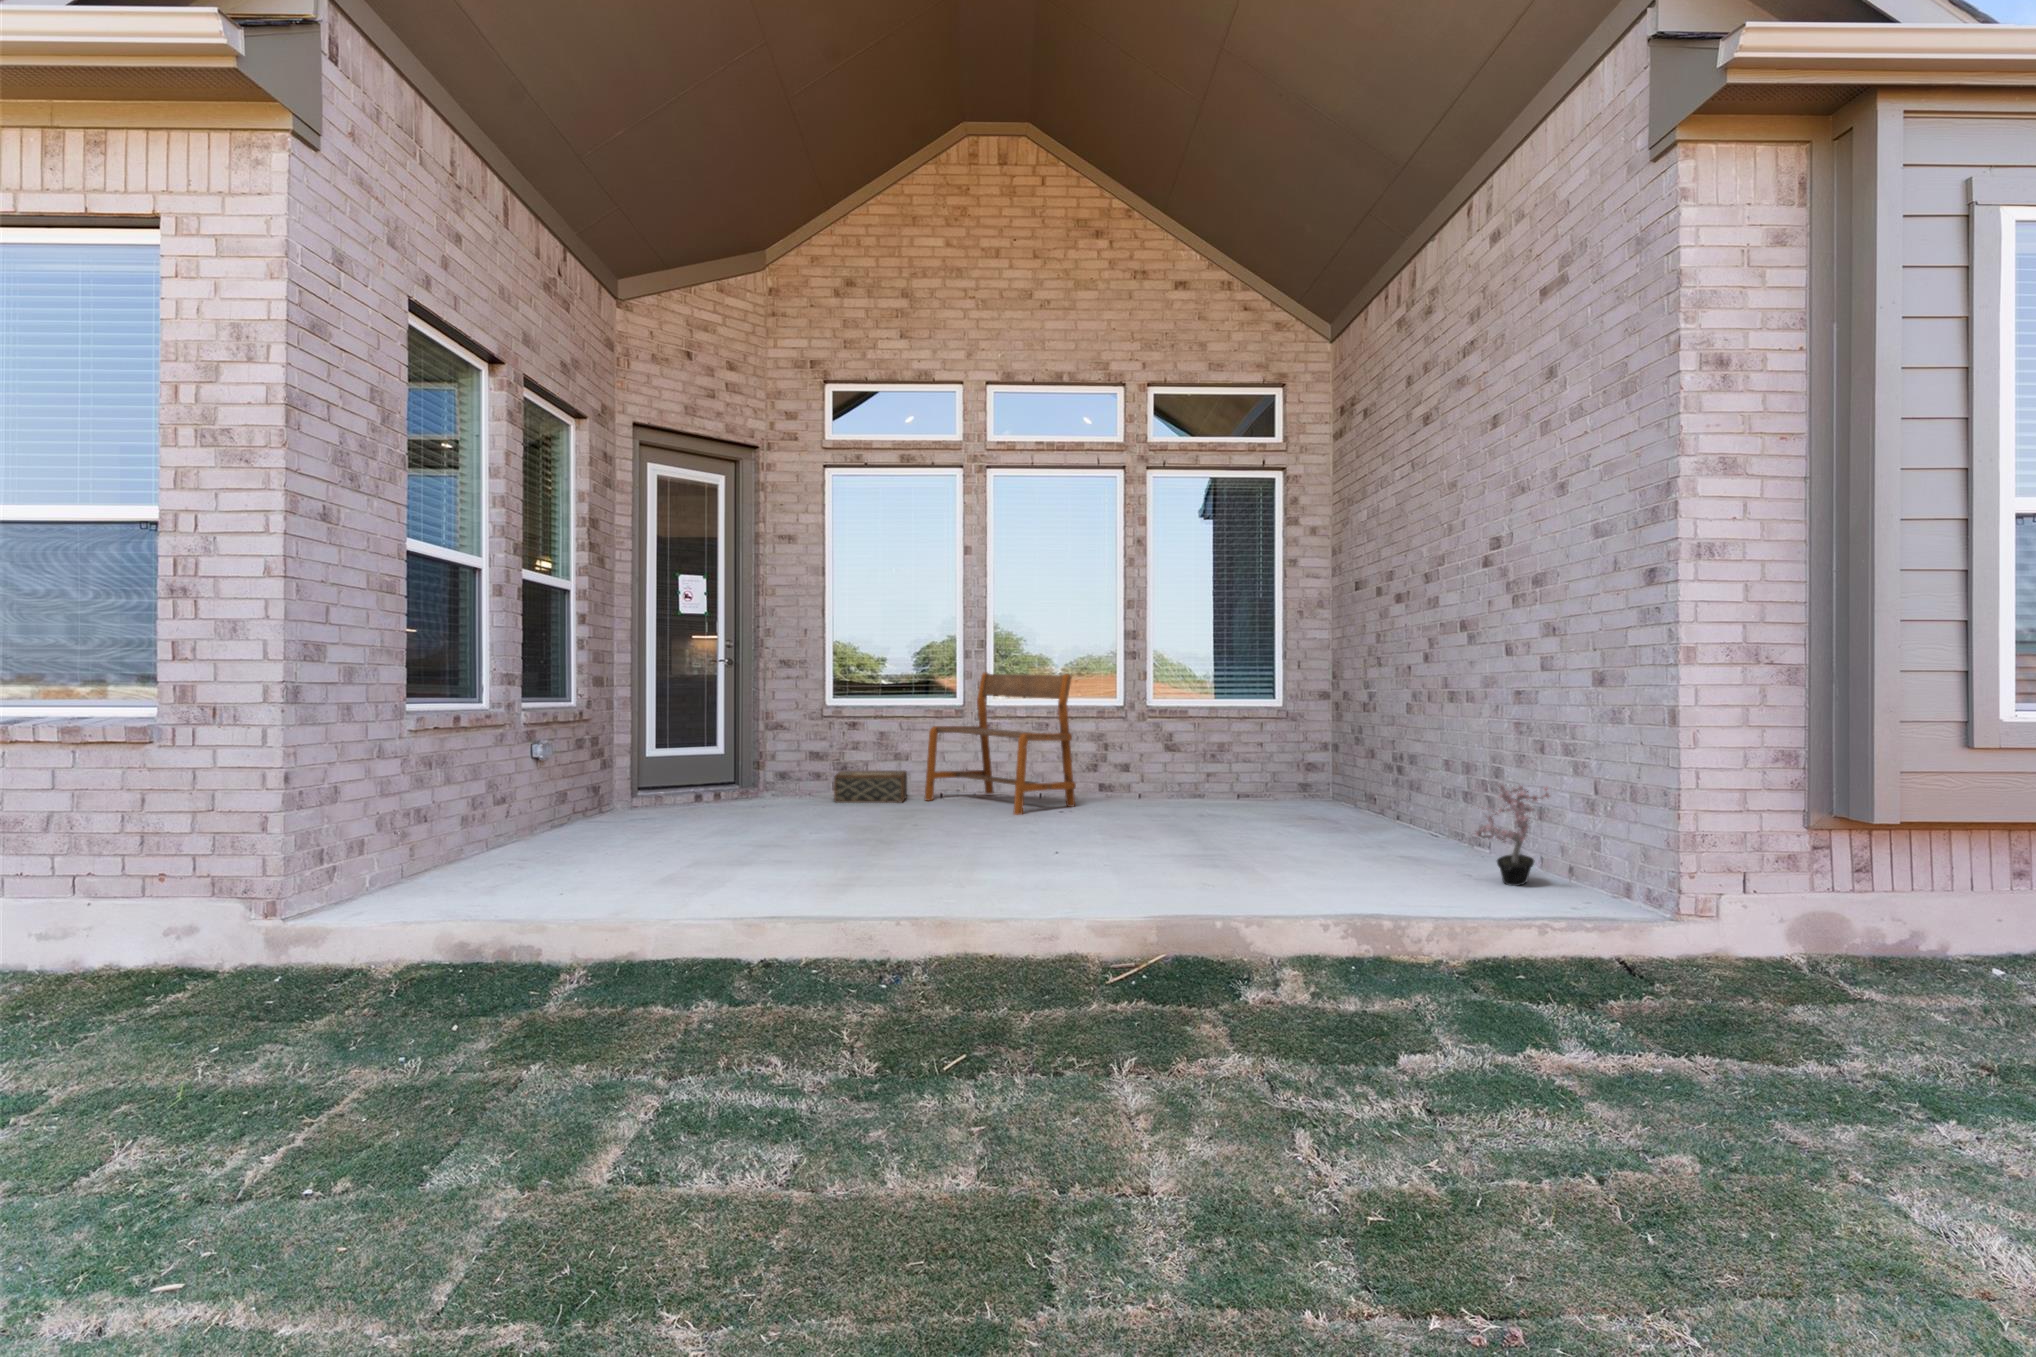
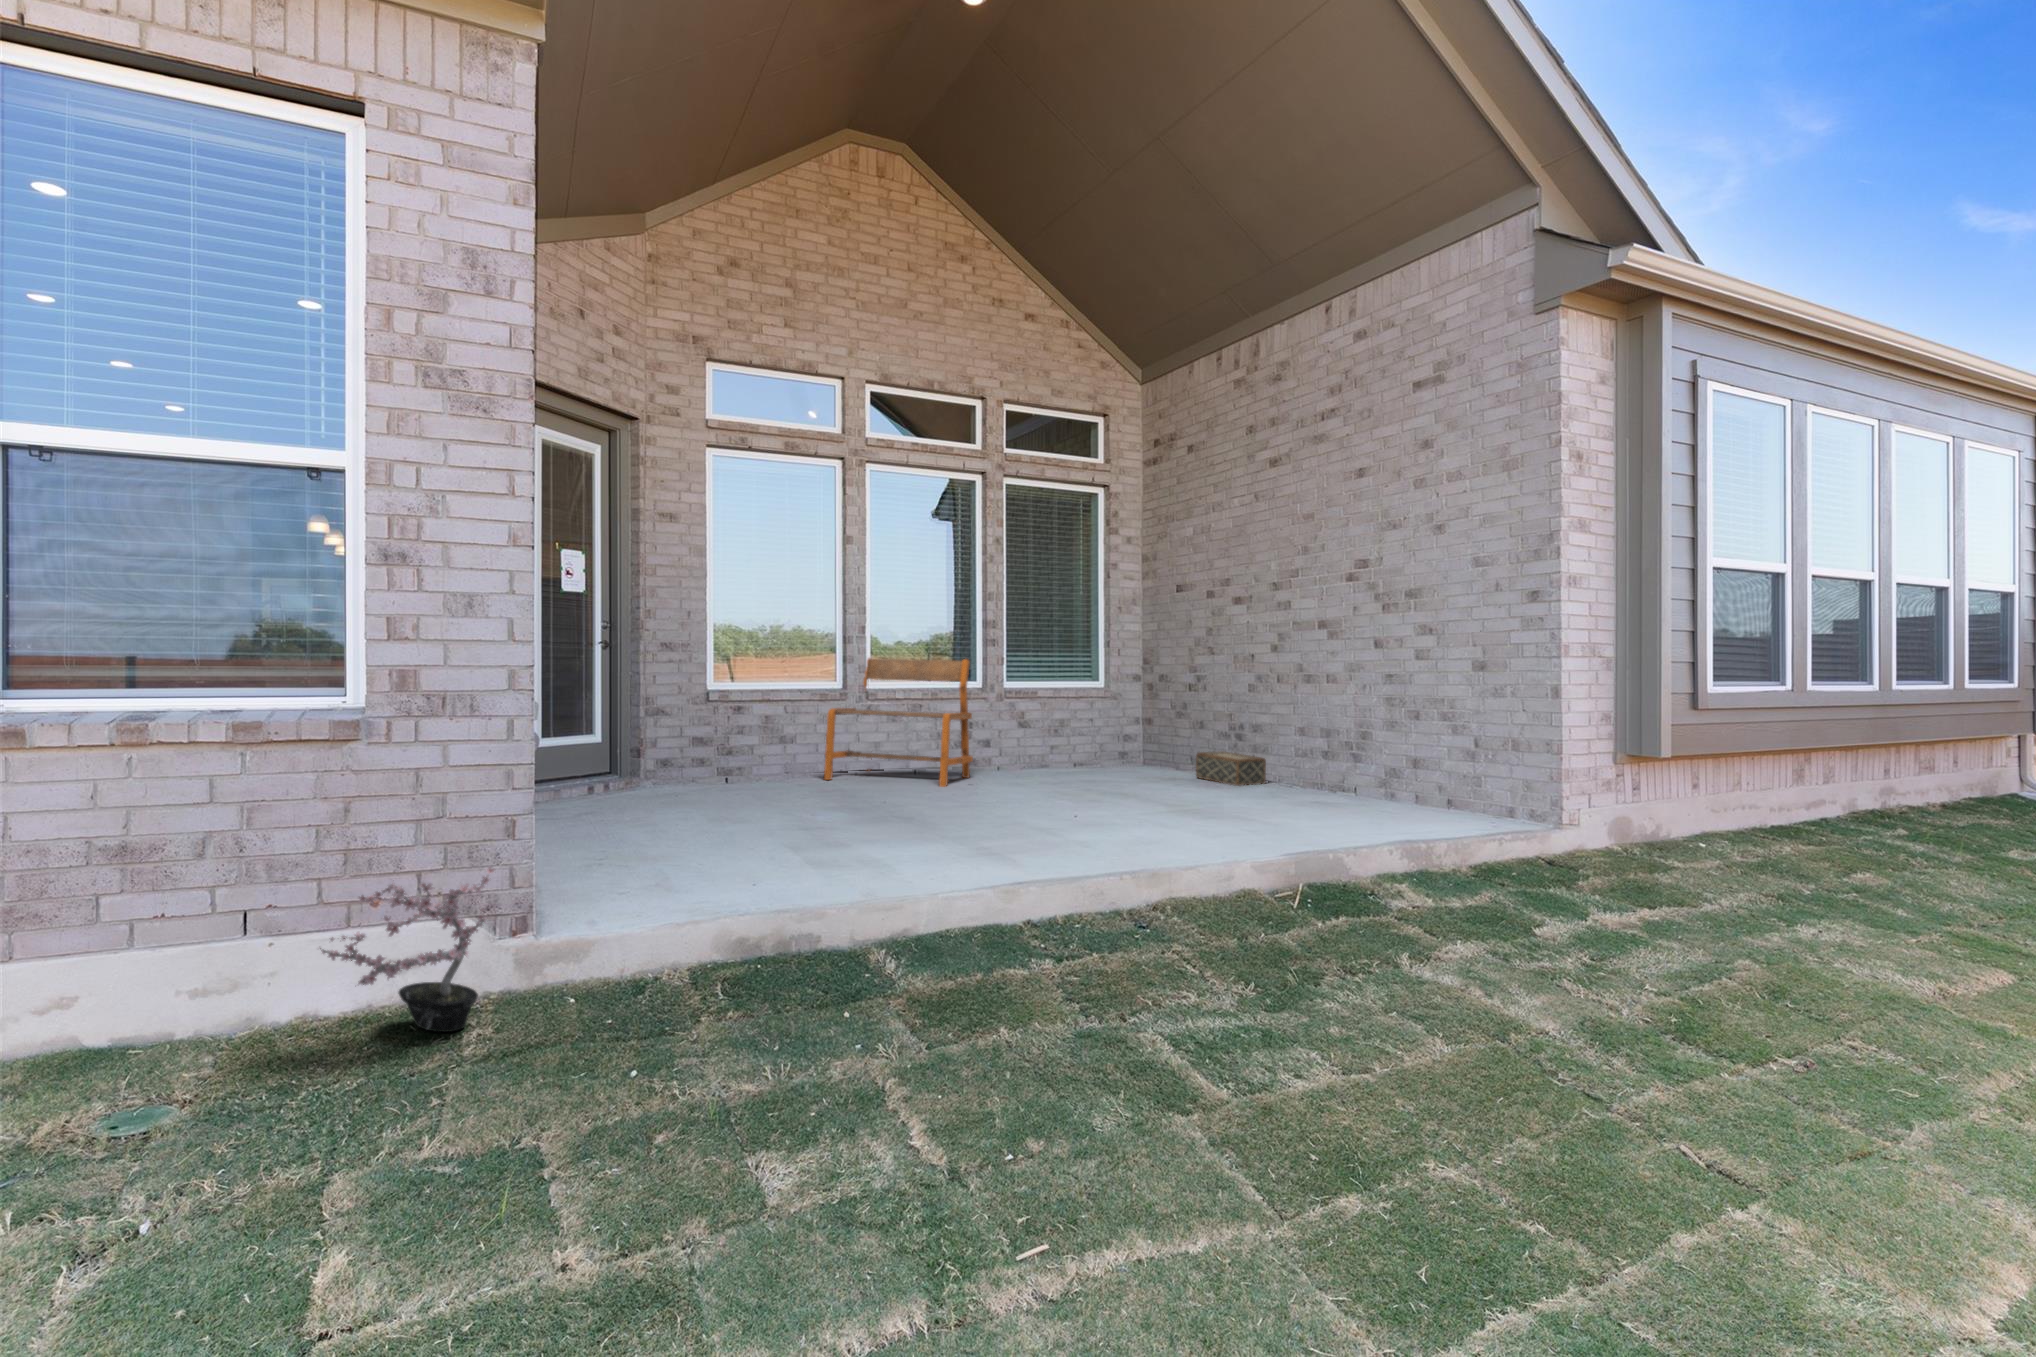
woven basket: present [834,771,907,803] -> present [1196,751,1266,786]
potted plant: present [1475,785,1550,886] -> present [320,866,495,1032]

